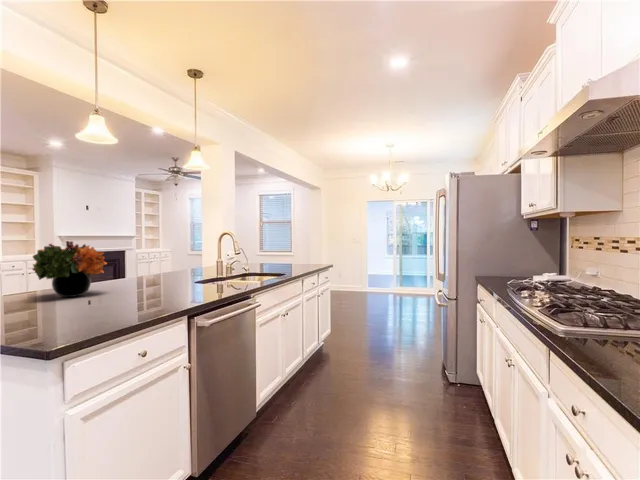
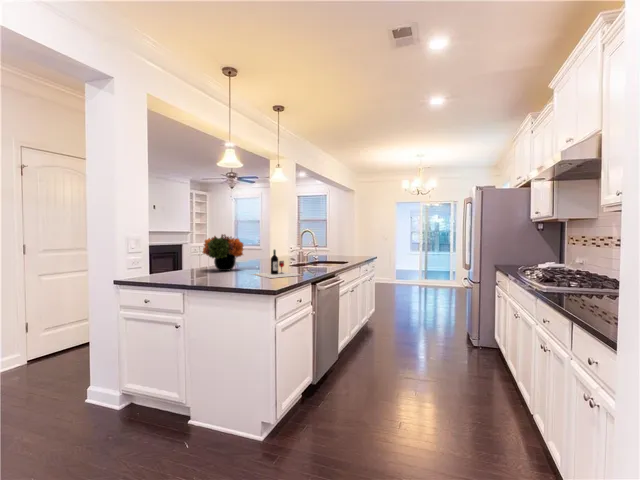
wine bottle: none [97,264,179,314] -> present [254,250,300,278]

